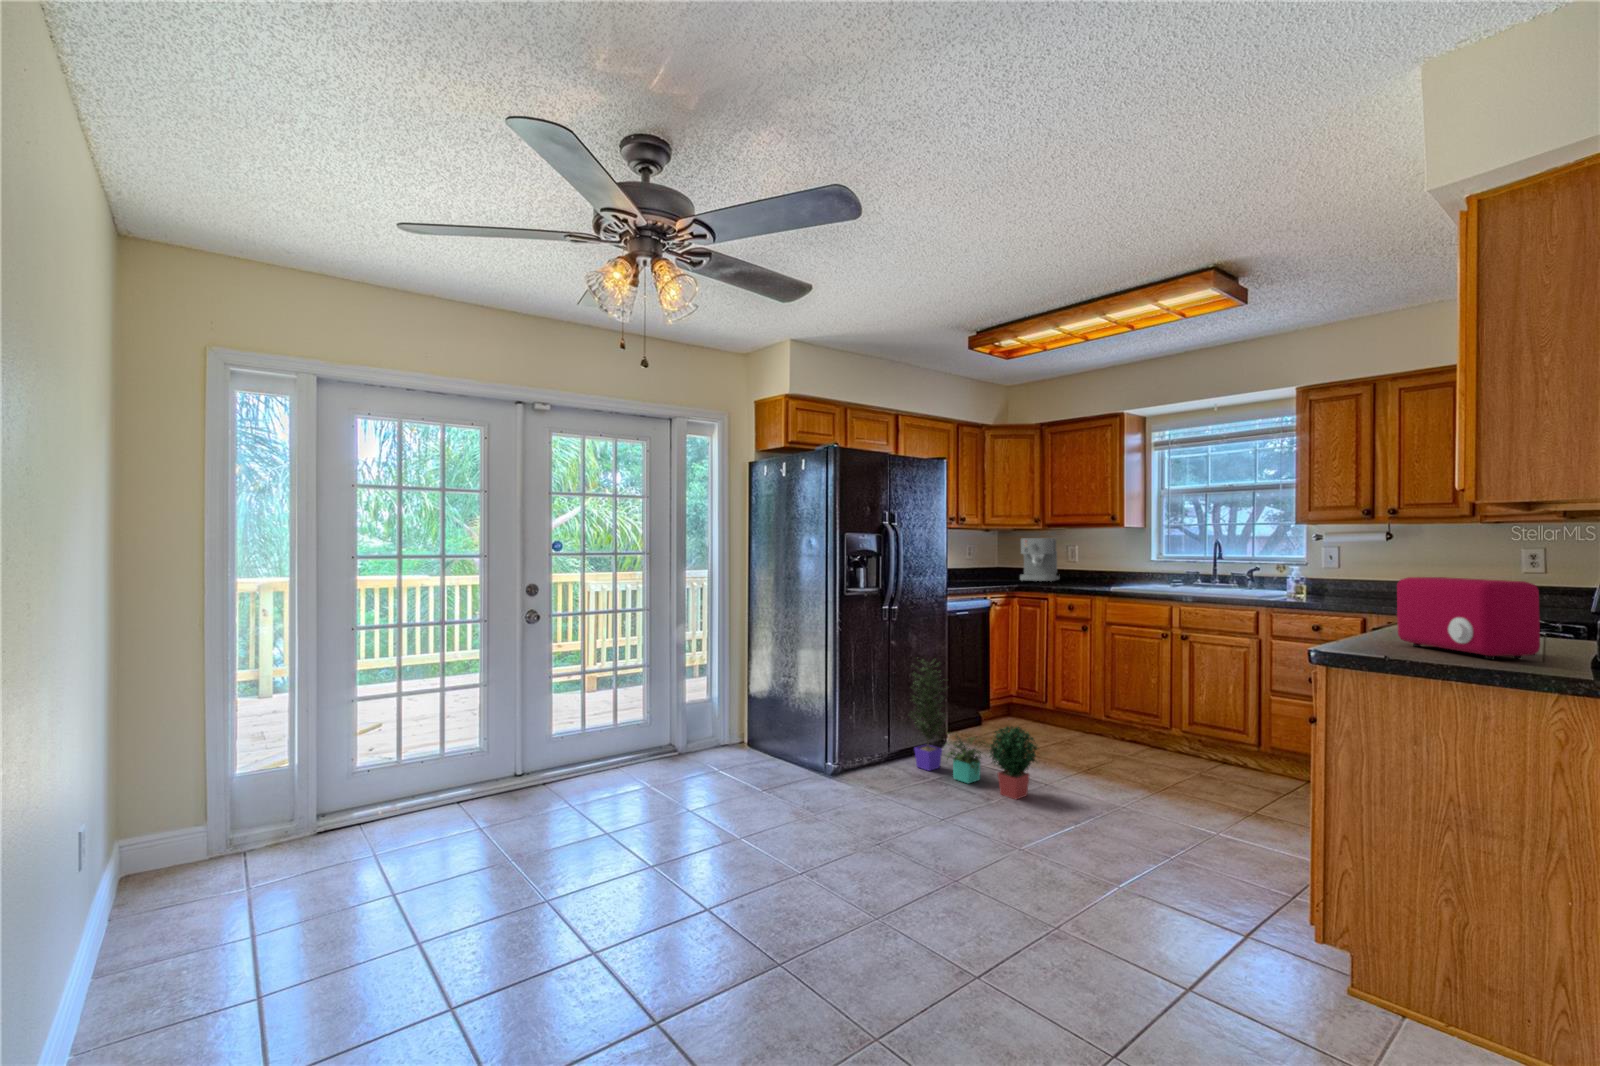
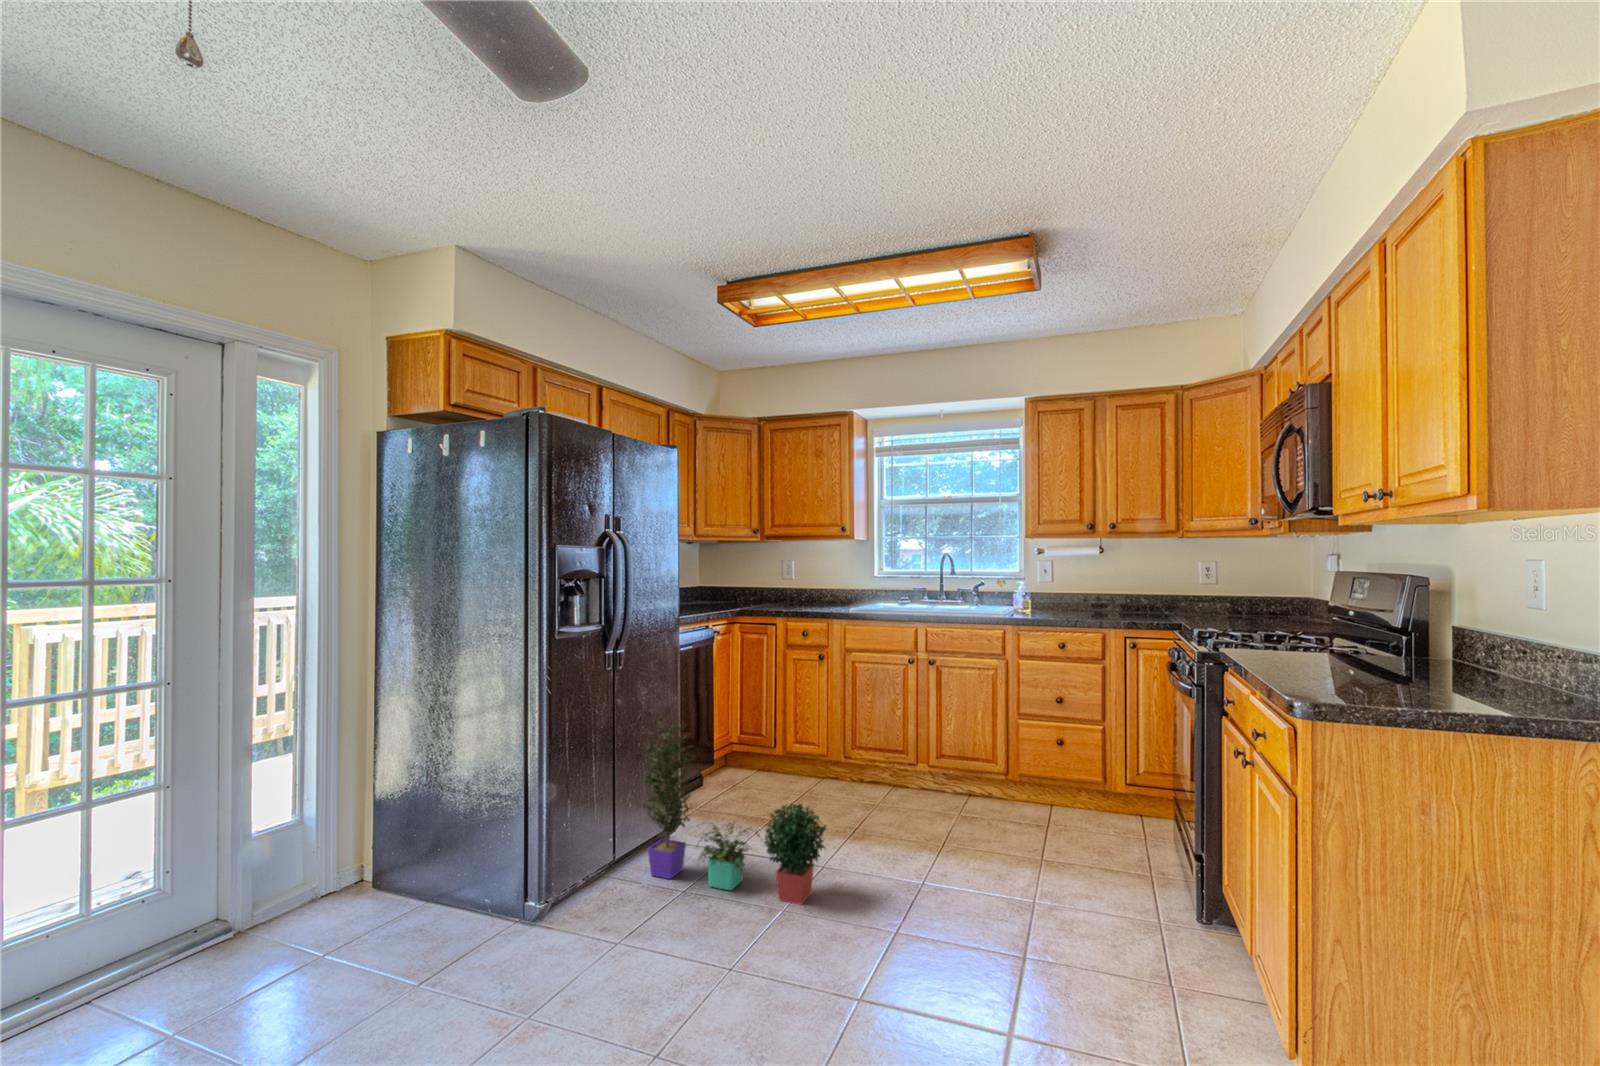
coffee maker: present [1020,538,1059,581] -> none [734,550,774,601]
toaster: present [1397,577,1540,659] -> none [1302,602,1470,700]

